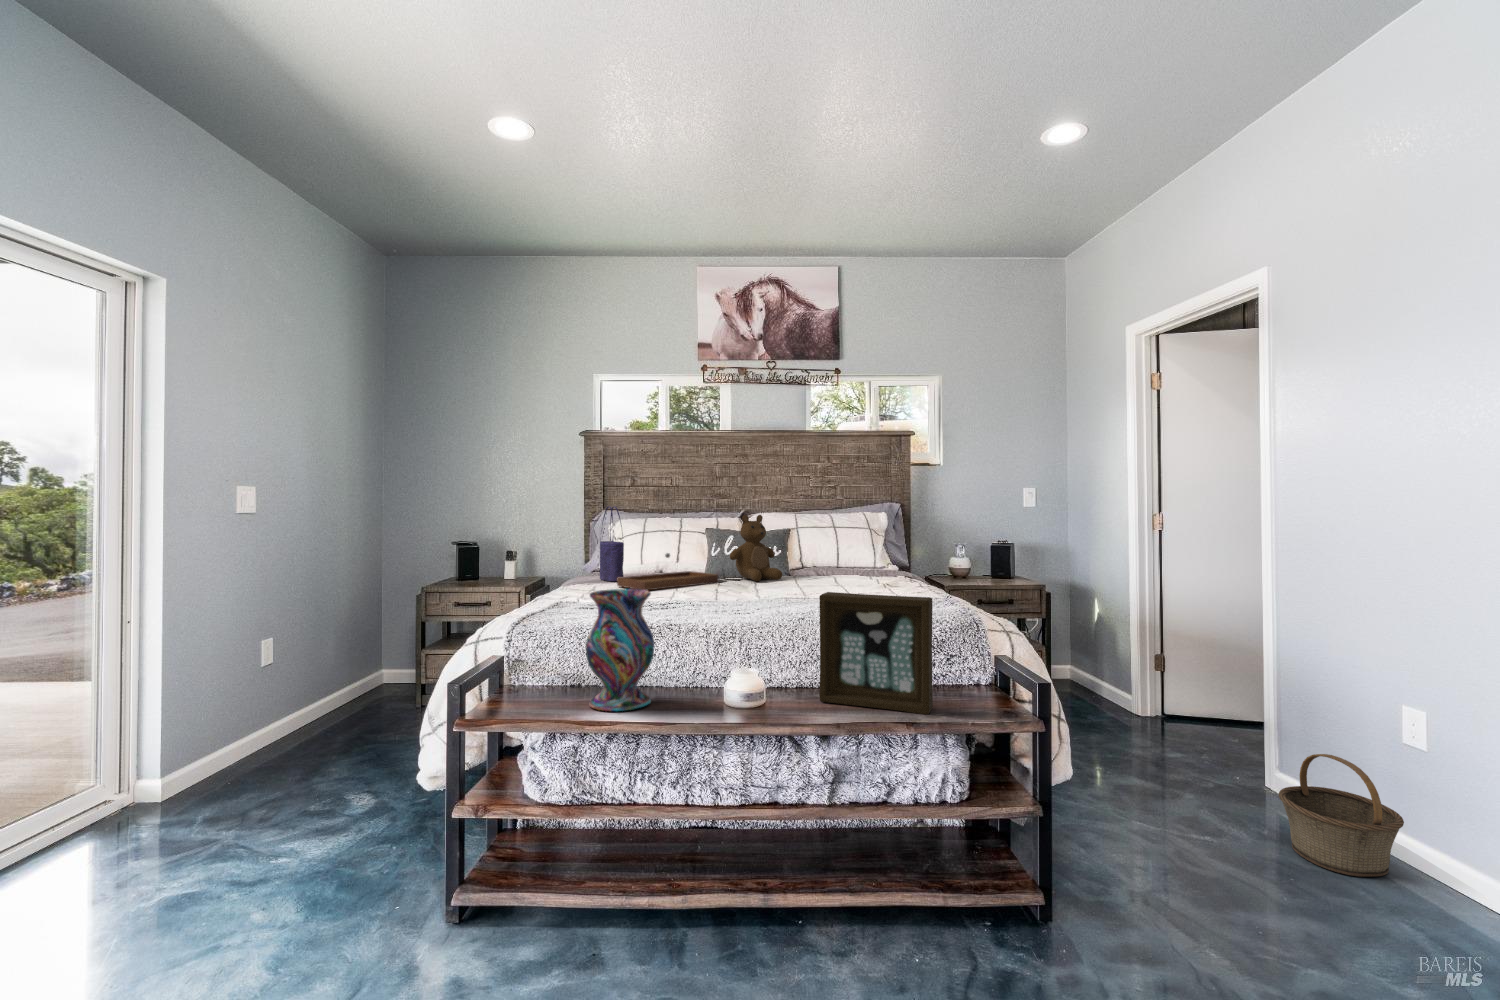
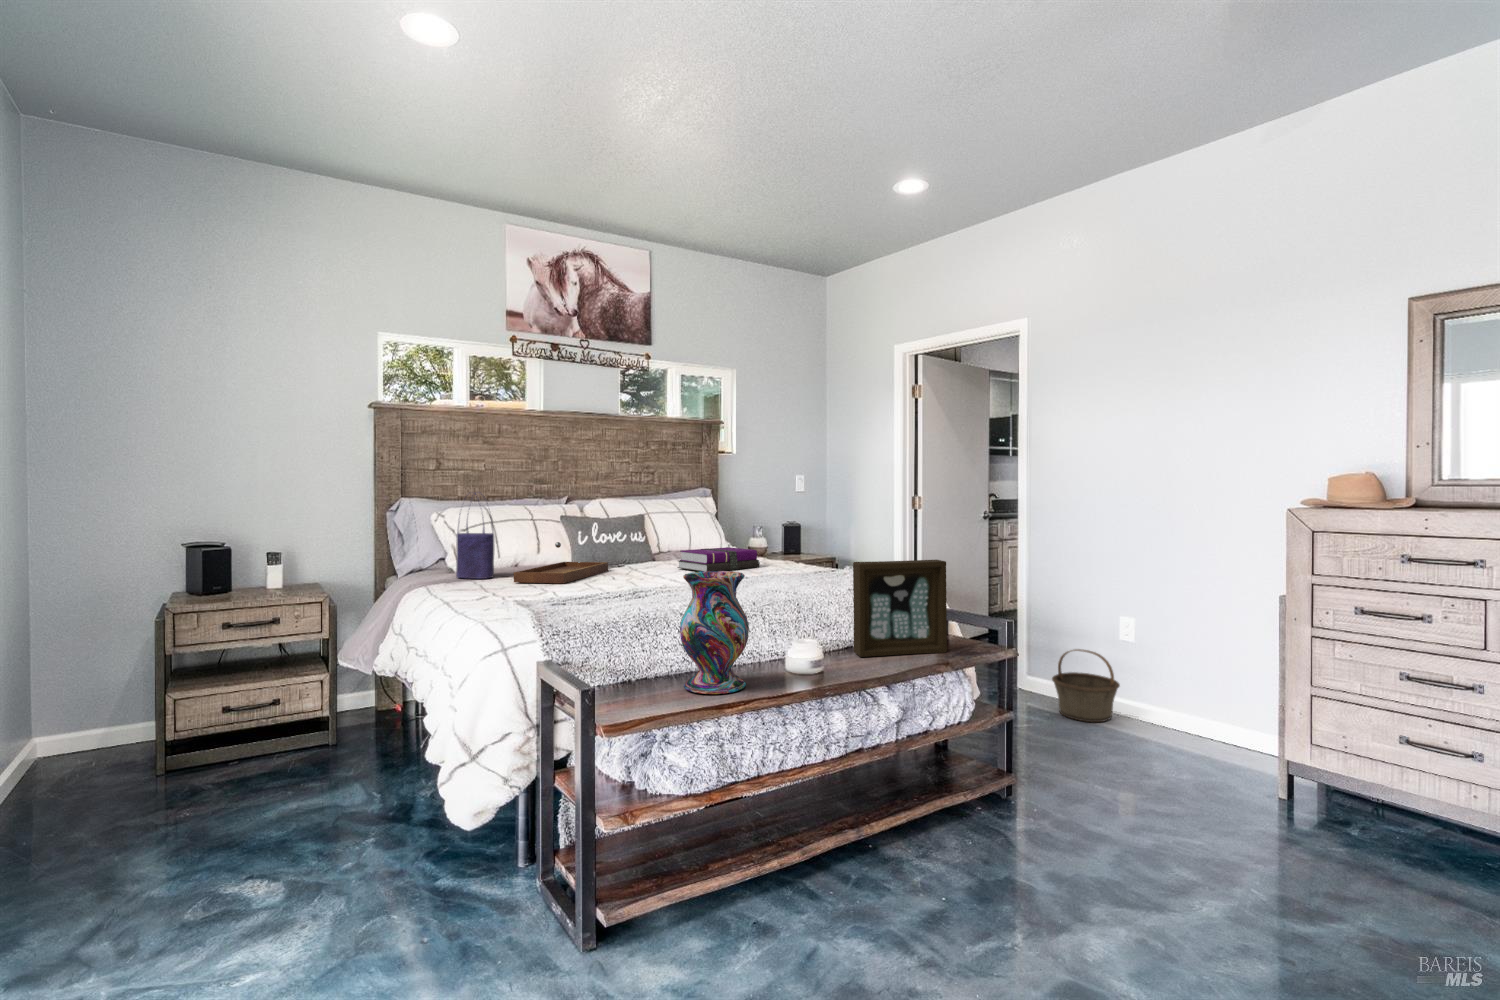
teddy bear: present [730,515,782,581] -> none [613,500,665,567]
notebook: none [775,567,852,591] -> present [678,547,760,572]

